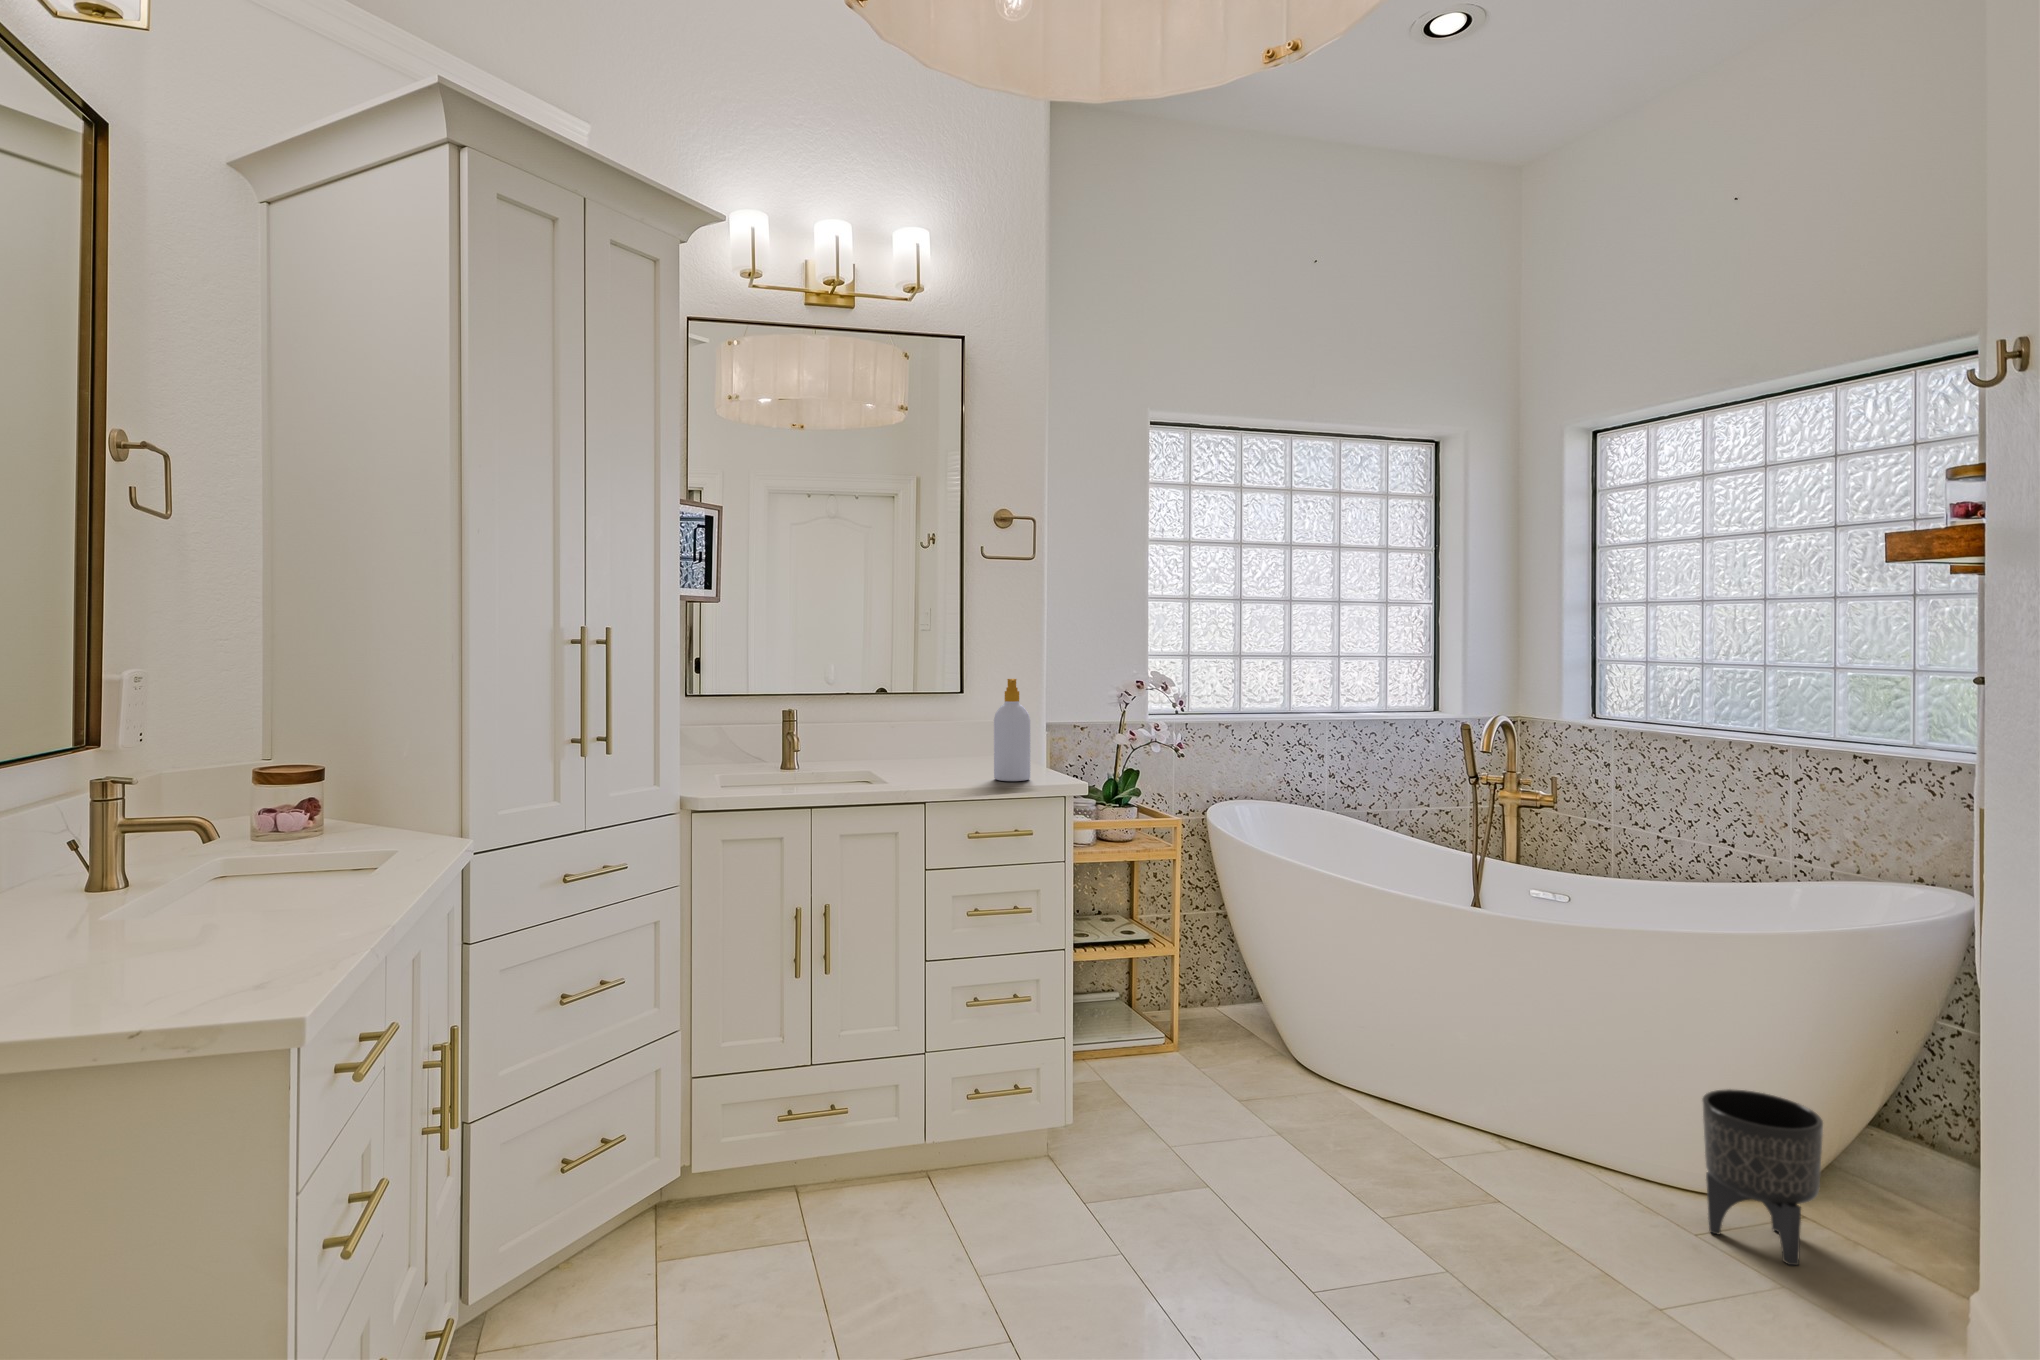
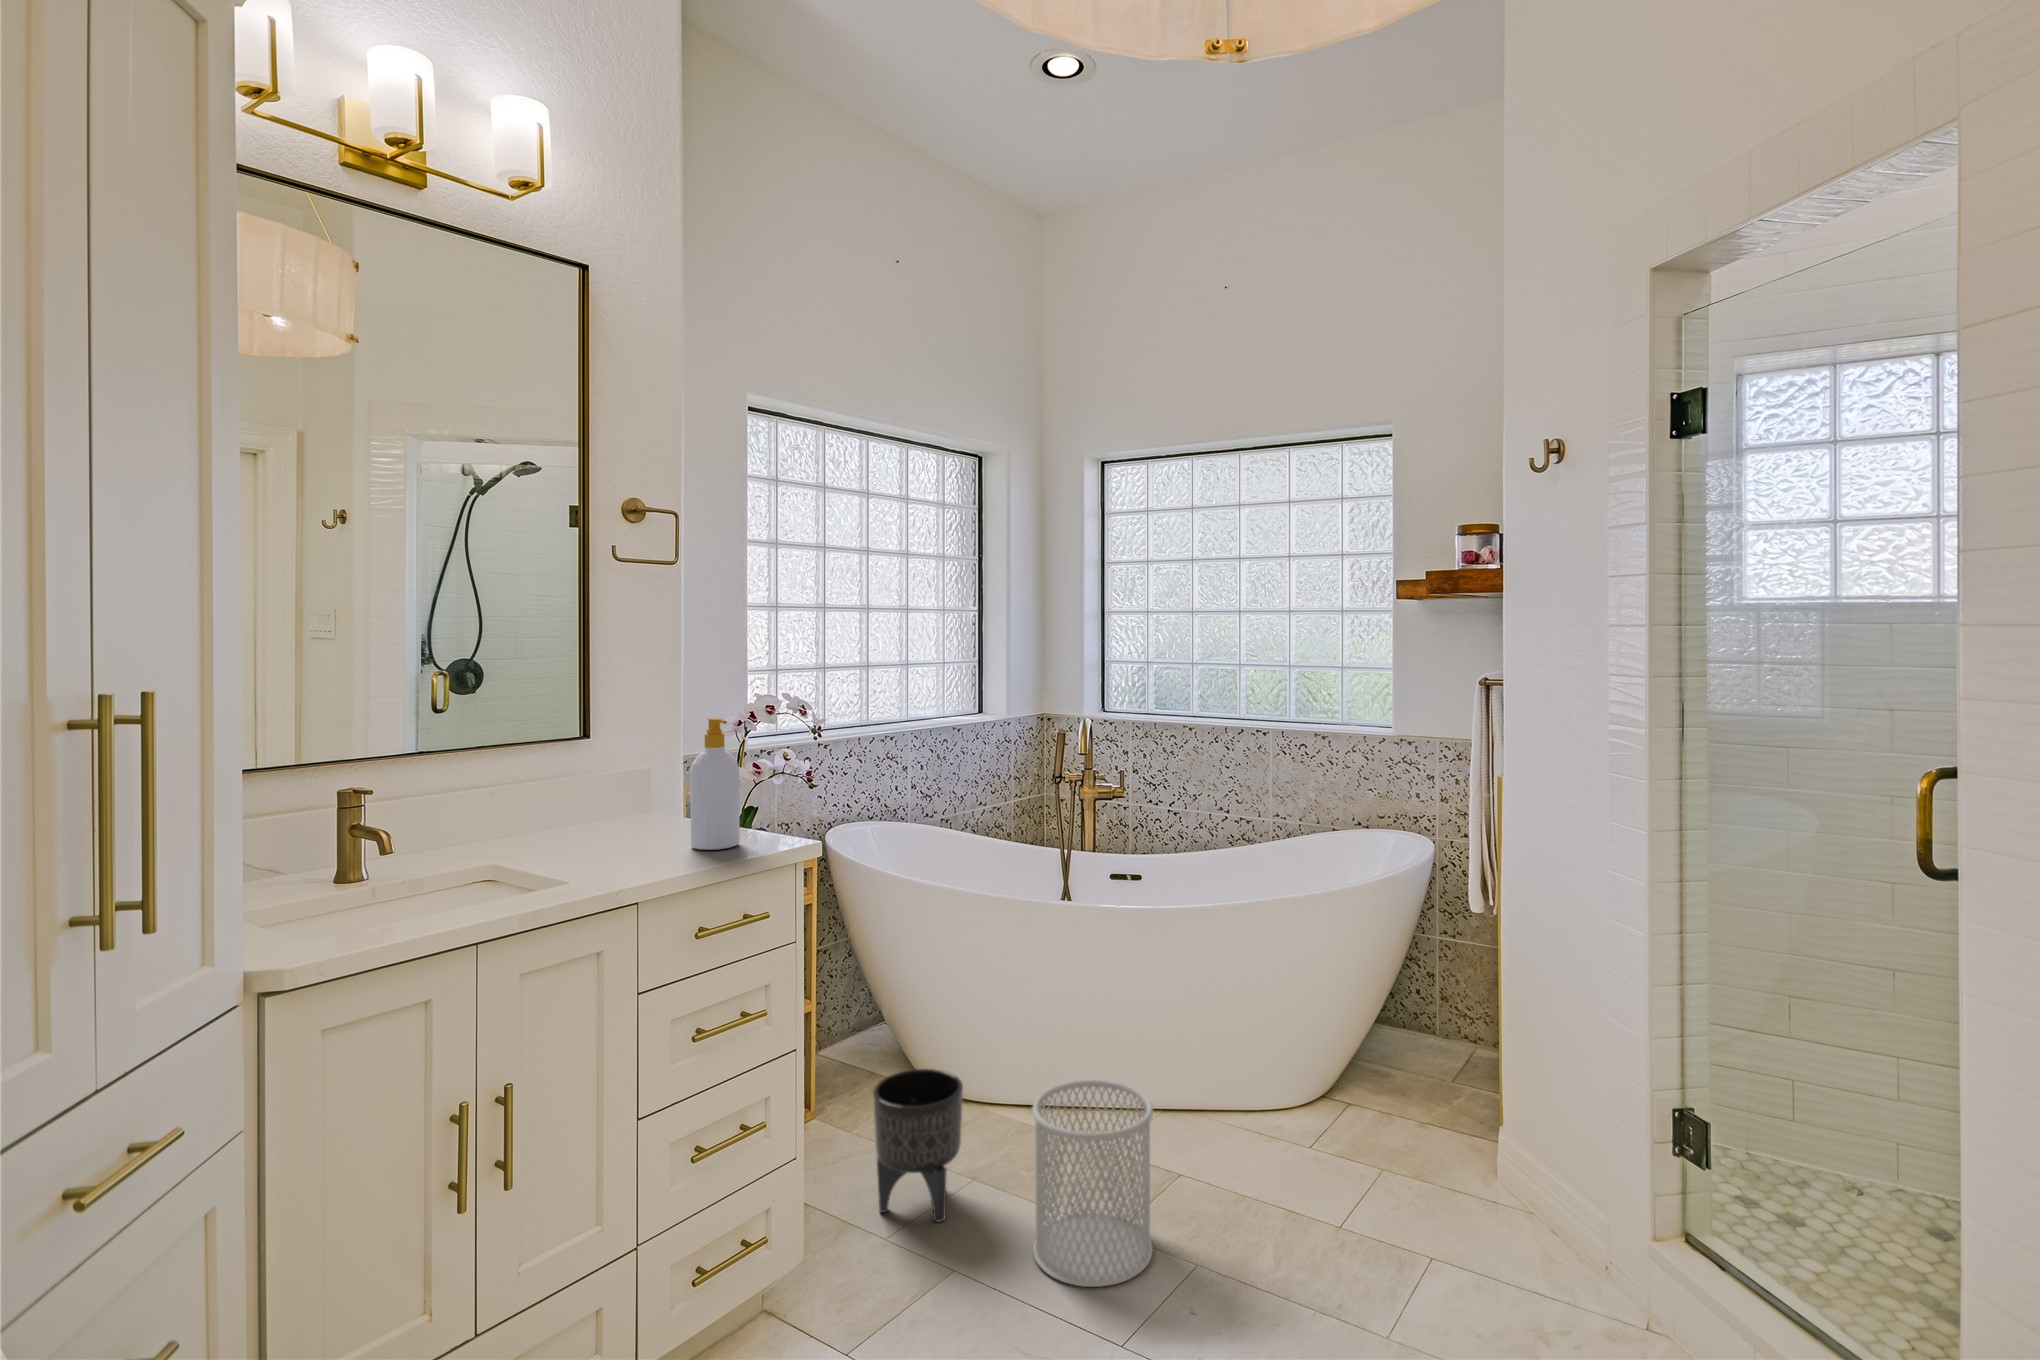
wastebasket: none [1269,1053,1394,1250] -> present [1032,1080,1153,1287]
planter: present [1702,1089,1823,1265] -> present [873,1069,963,1222]

